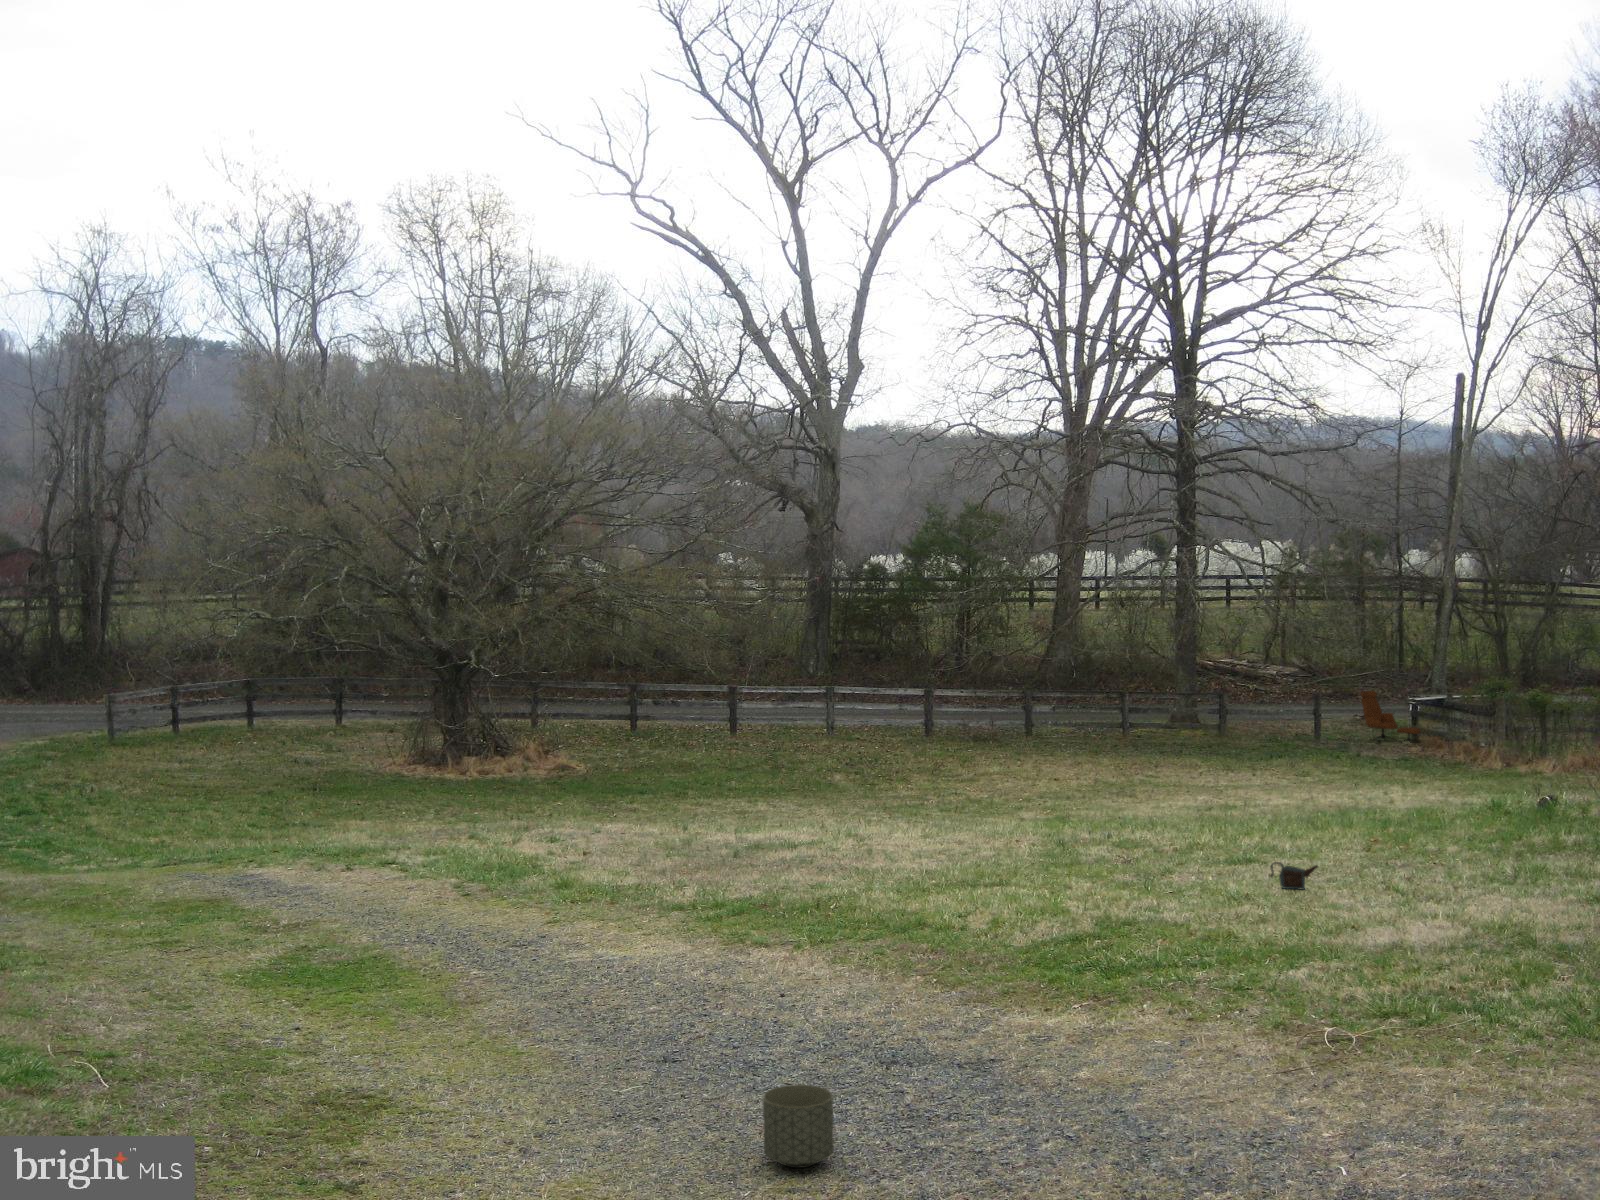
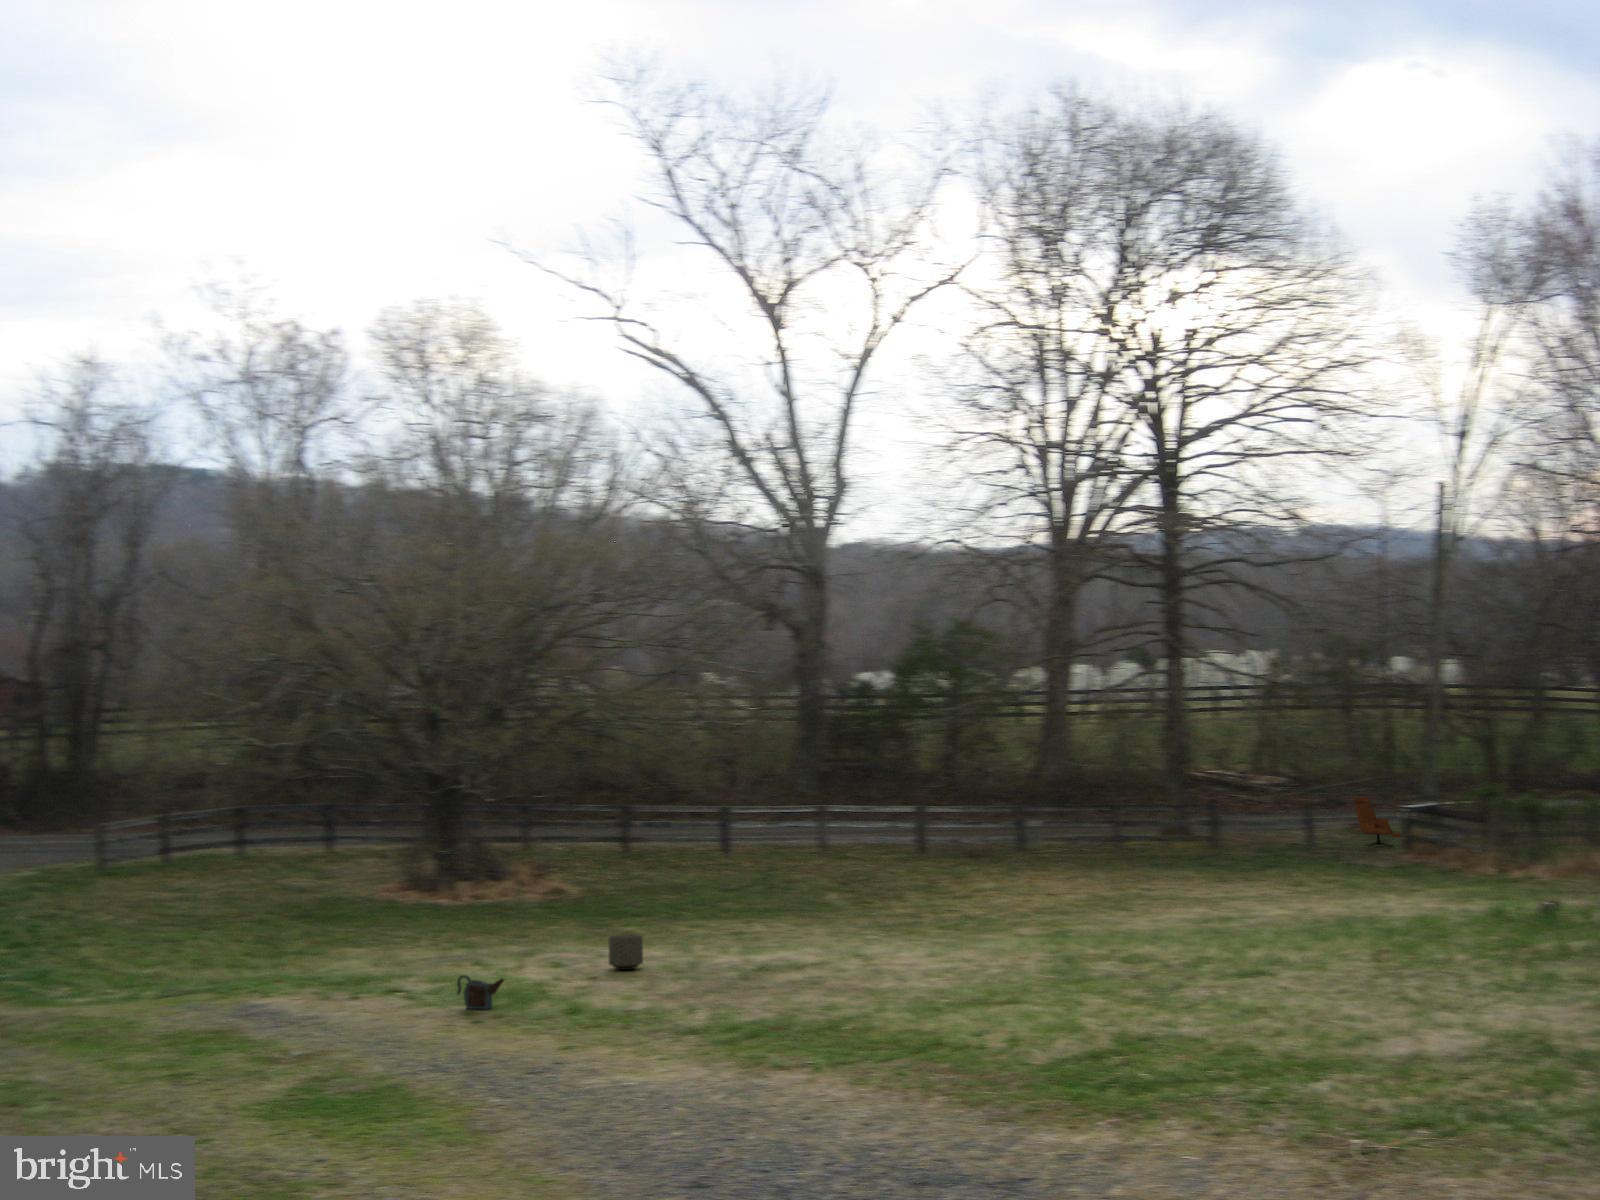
watering can: present [1271,862,1318,890] -> present [457,975,505,1009]
planter: present [763,1085,834,1168] -> present [609,934,643,970]

